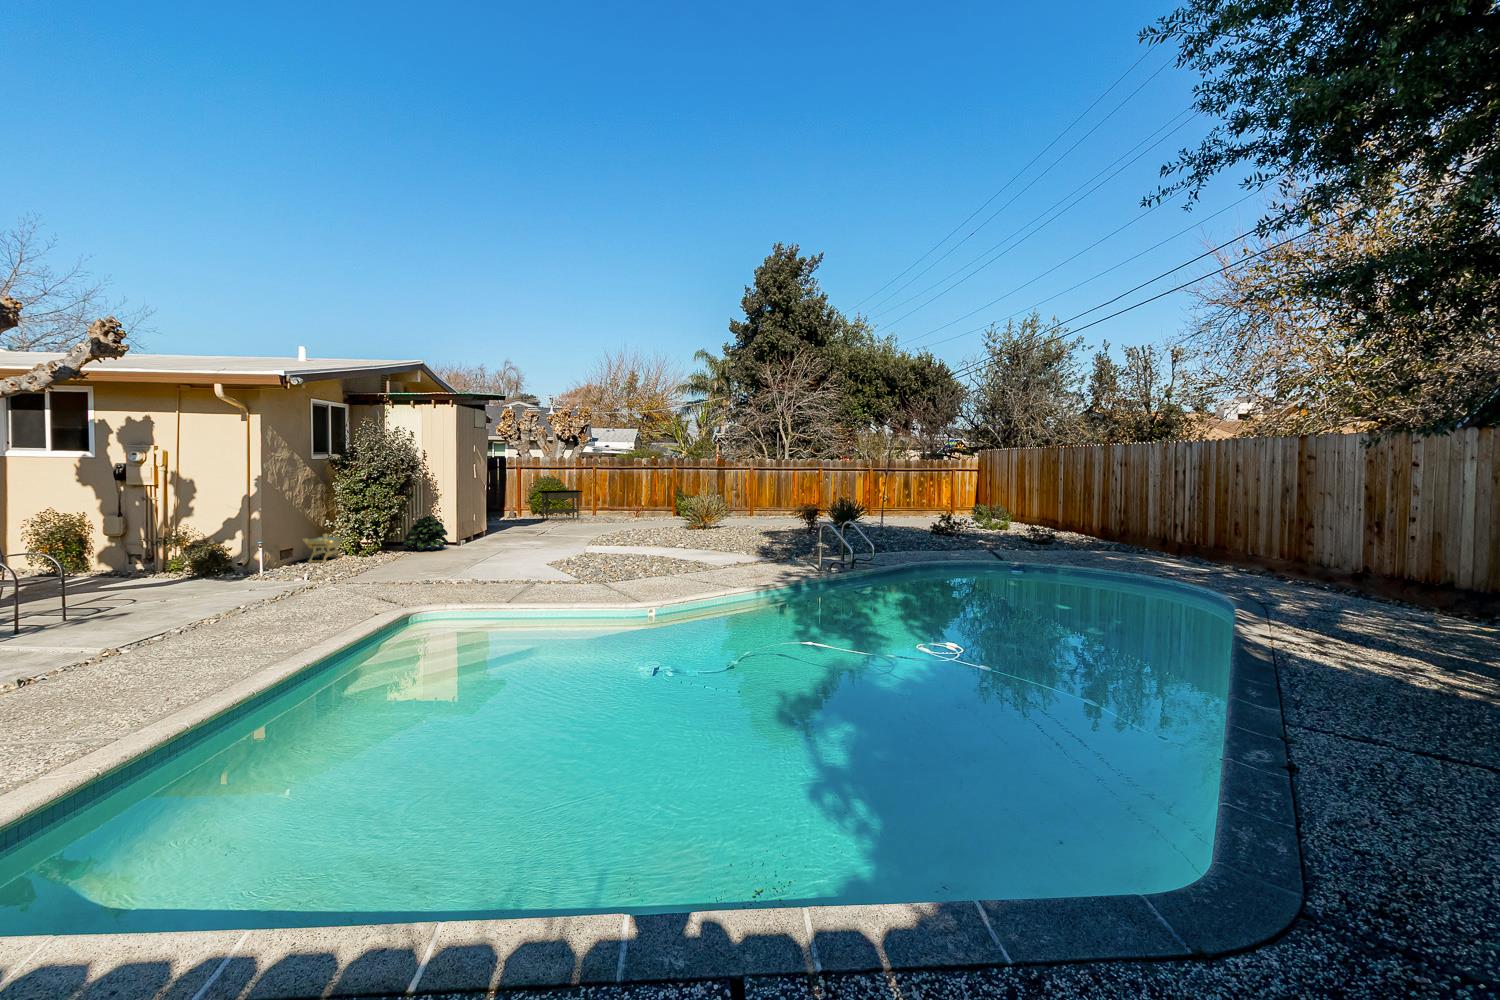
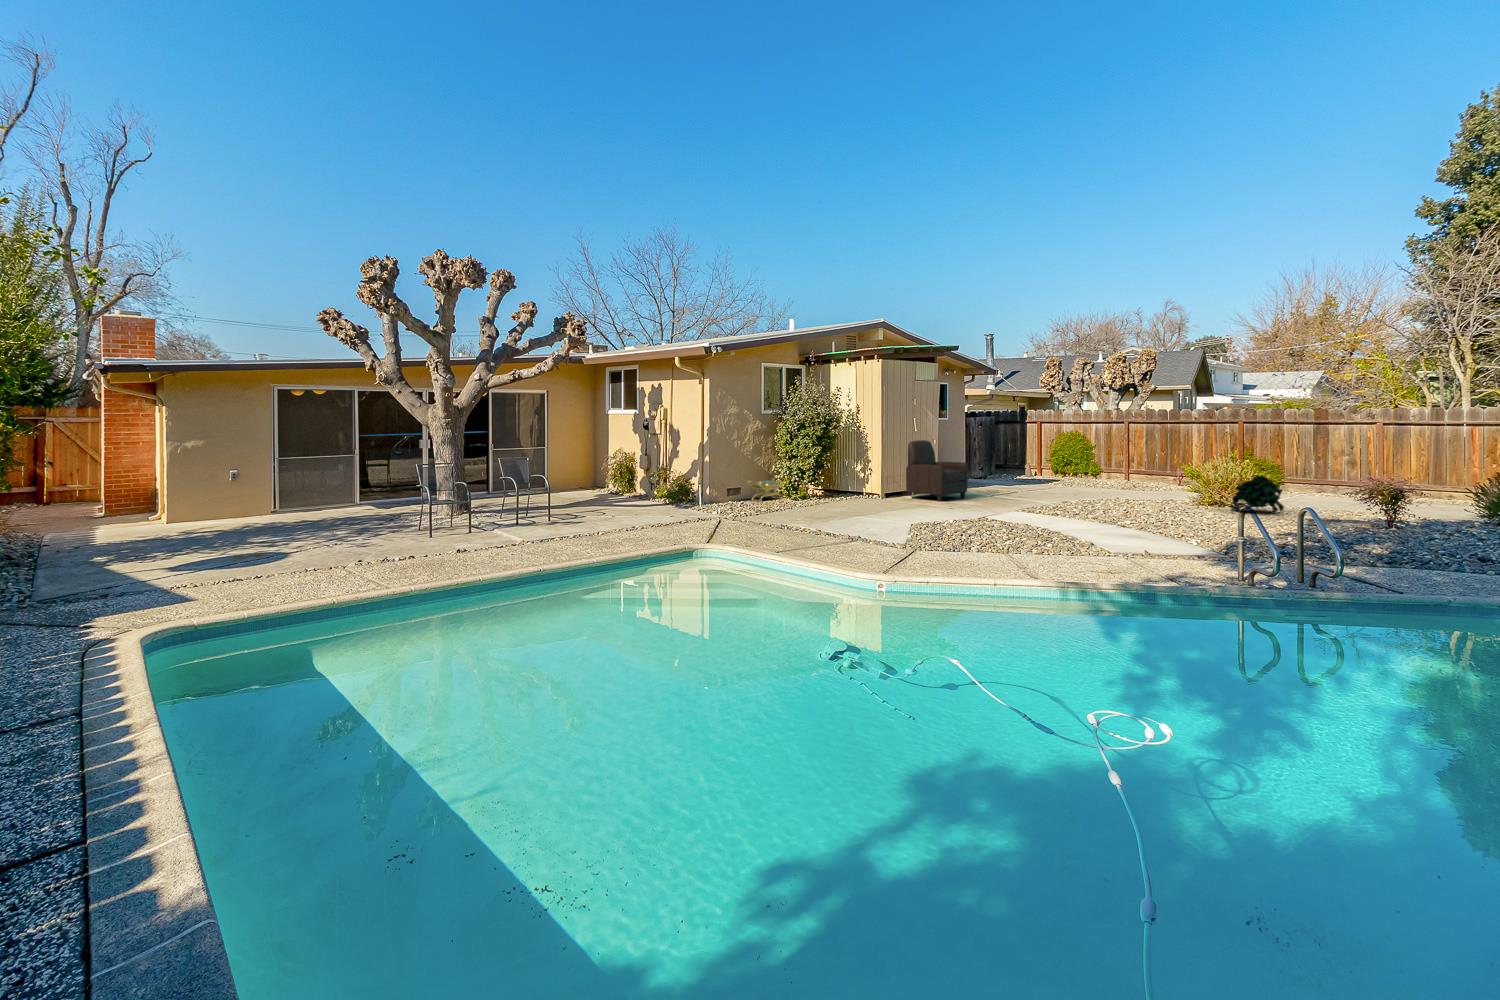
chair: none [466,486,524,544] -> present [906,440,968,502]
side table: present [538,490,583,520] -> none [1051,448,1102,482]
potted plant: present [403,516,448,551] -> present [1231,475,1284,512]

